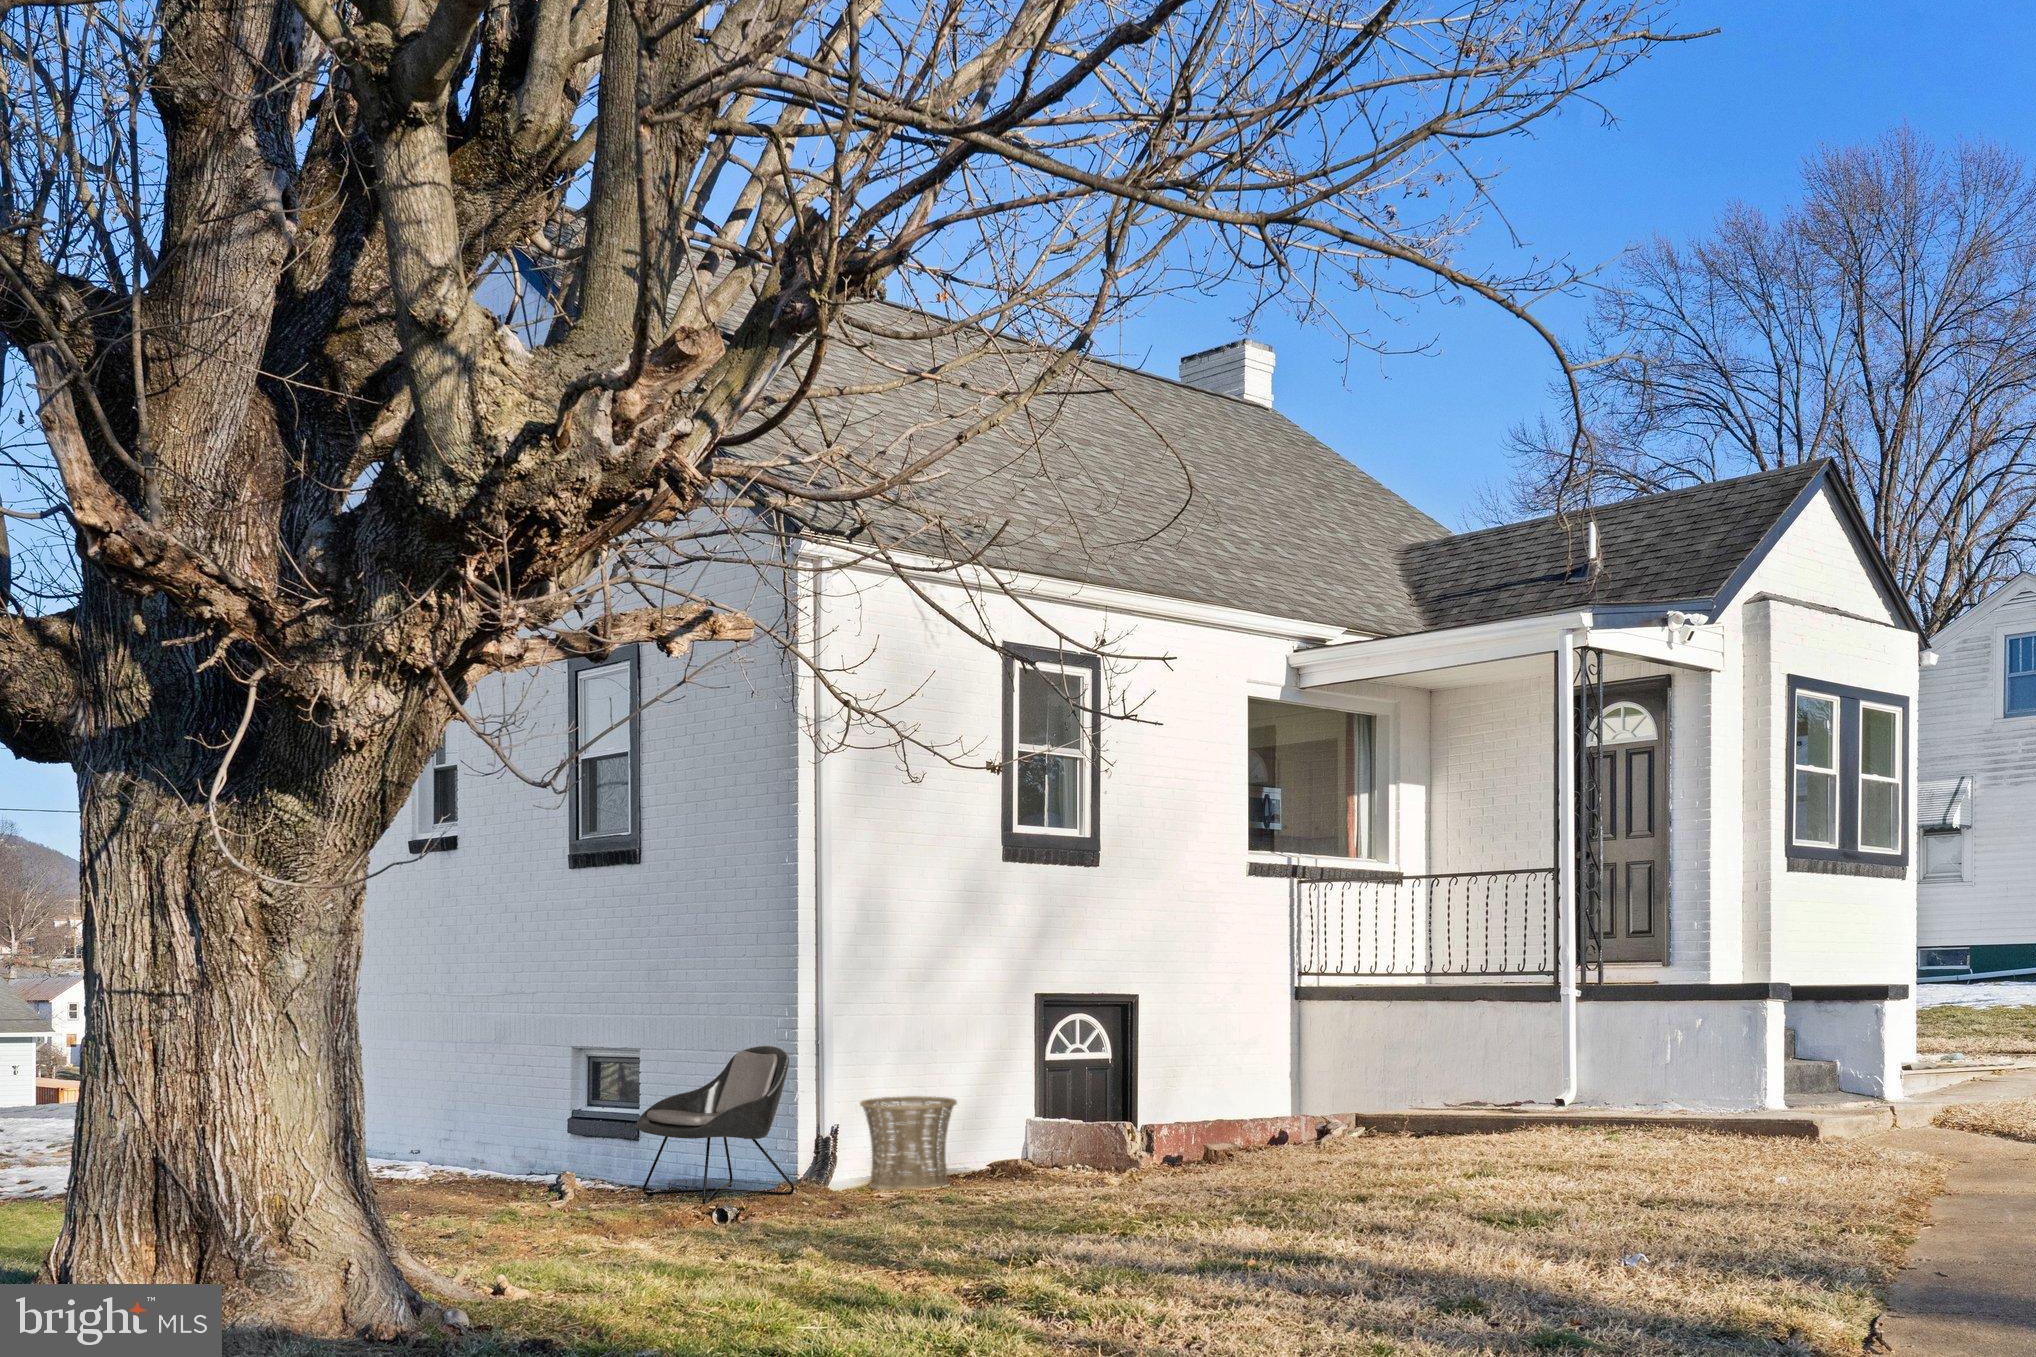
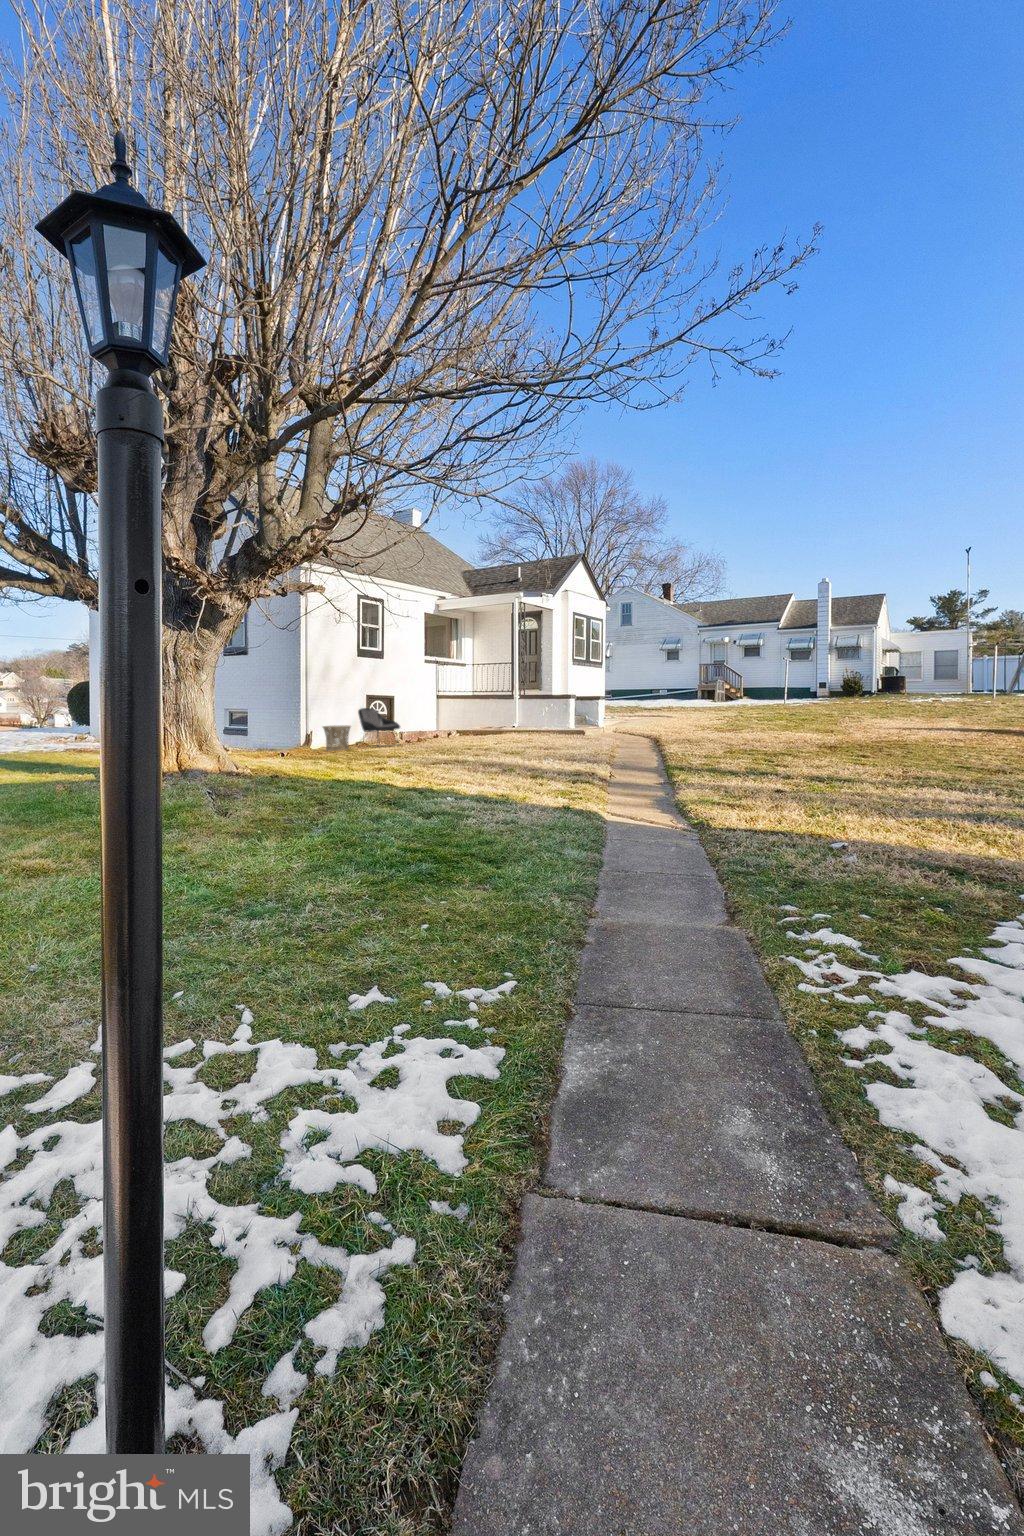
lounge chair: present [636,1046,794,1204] -> present [358,708,400,746]

